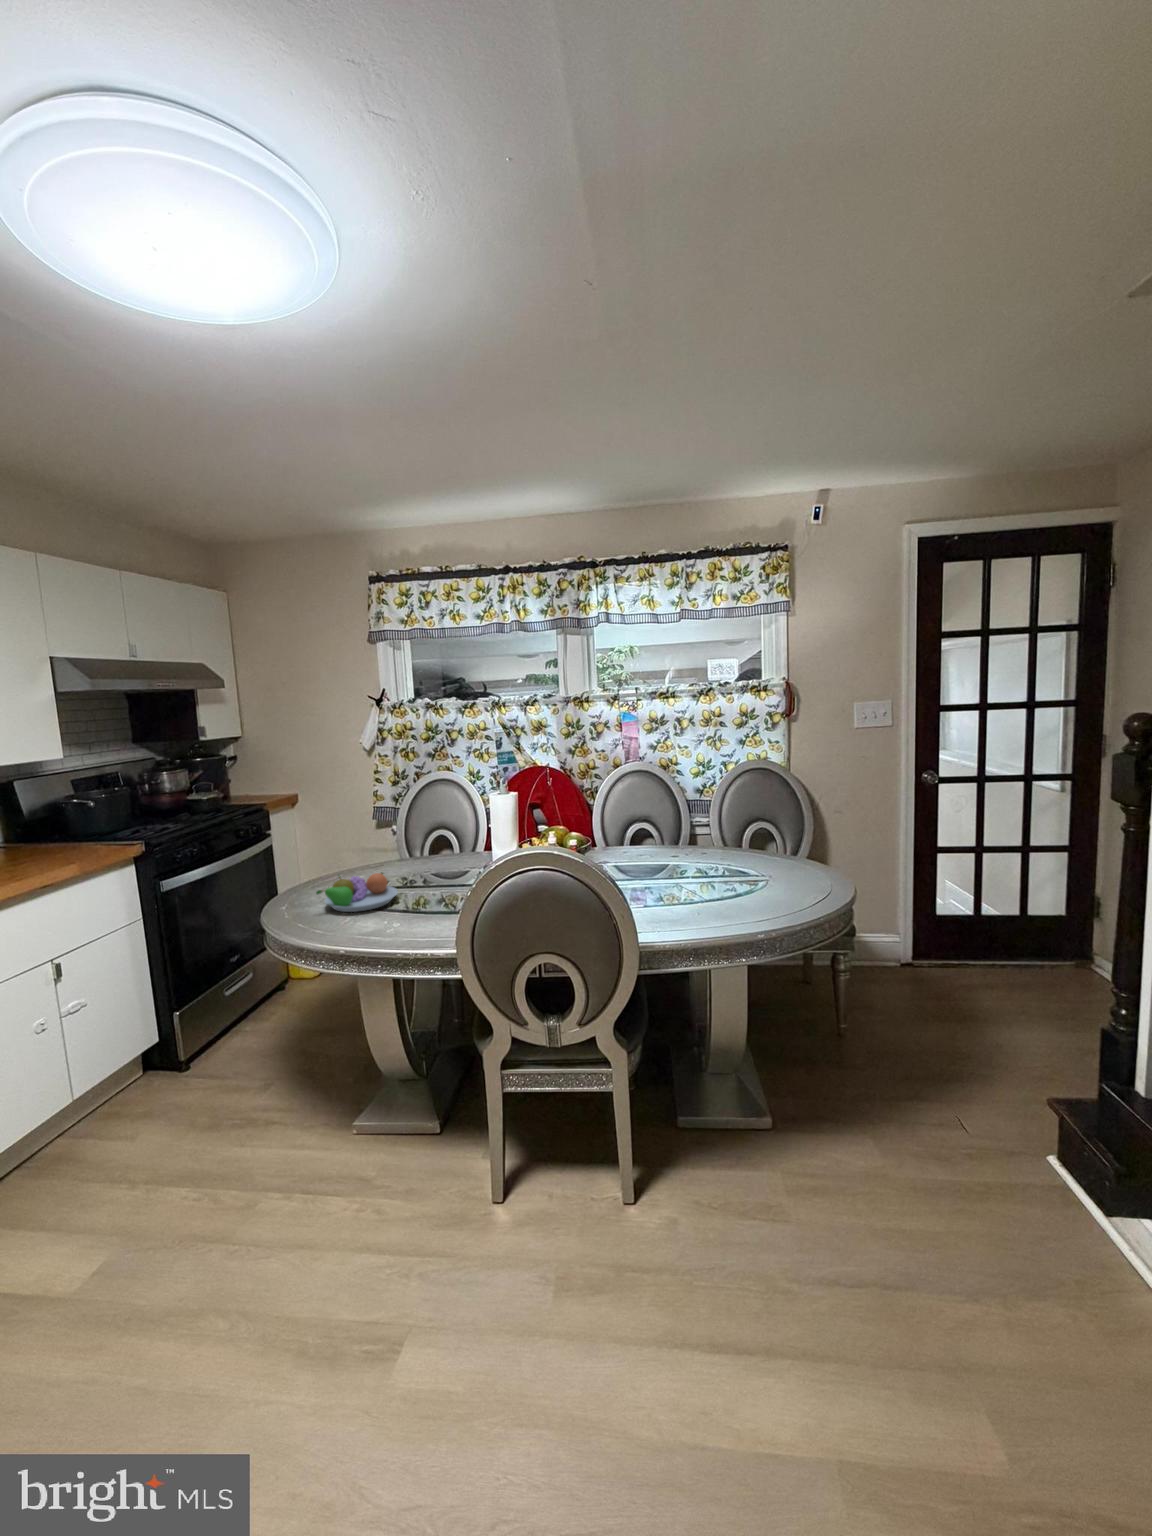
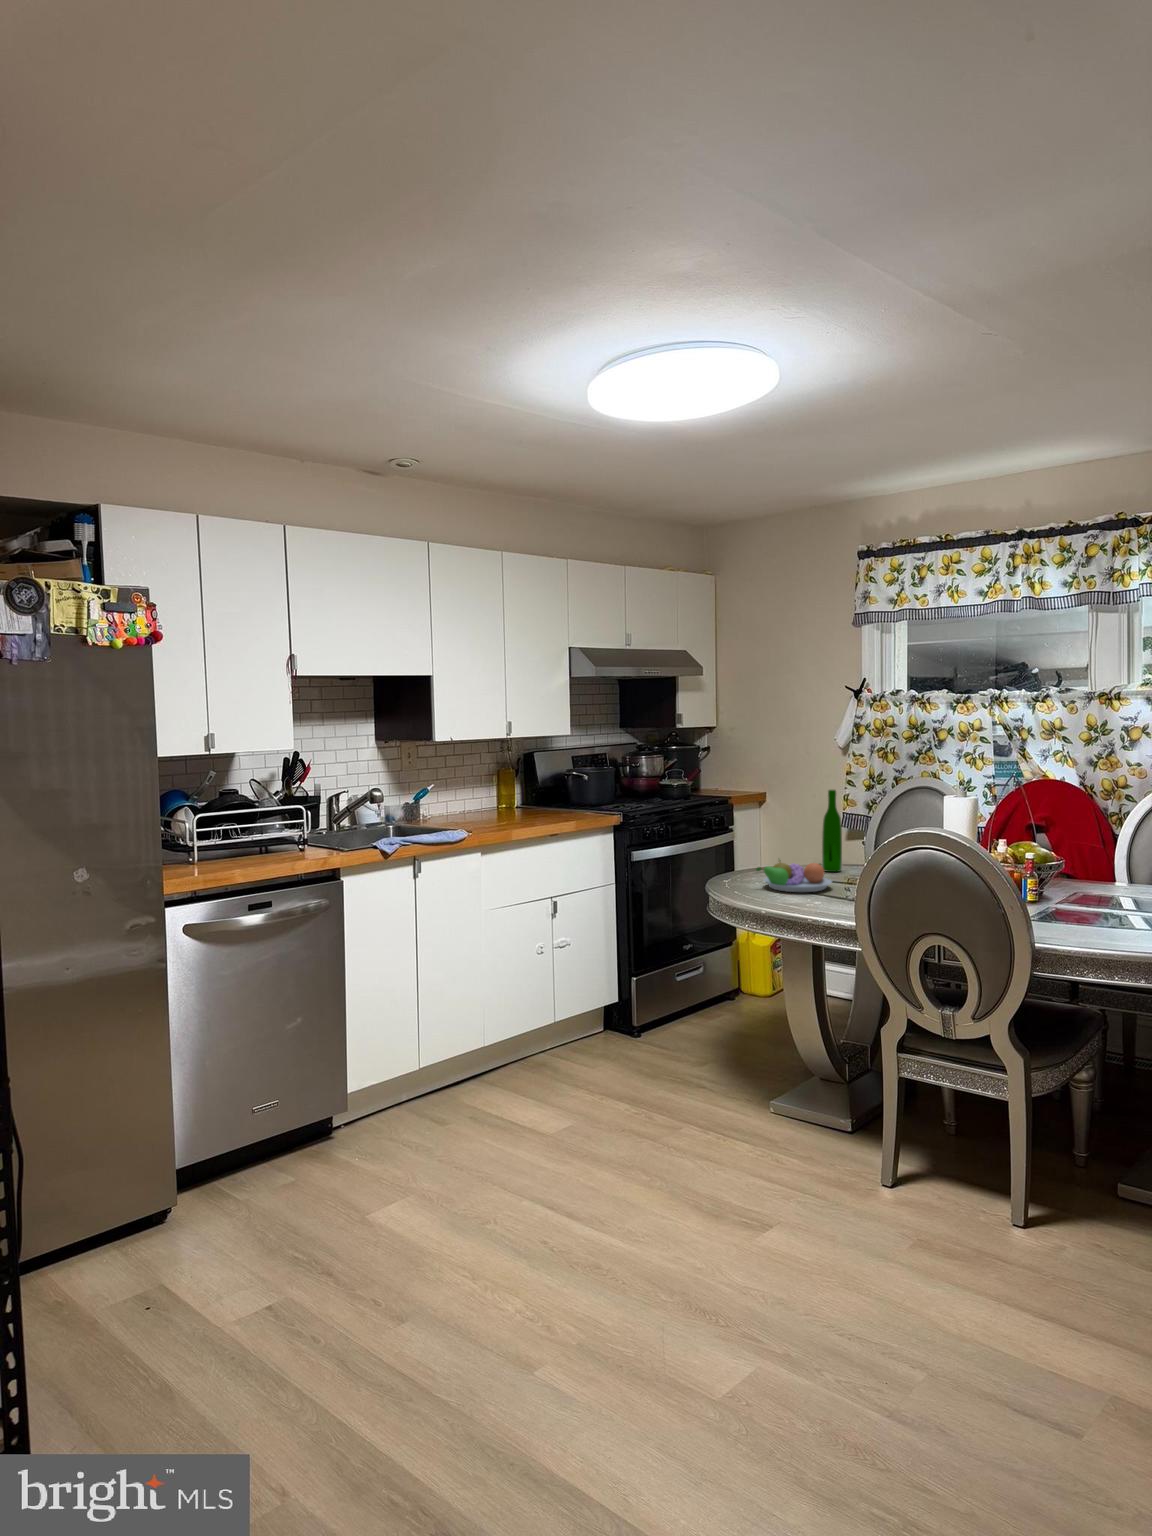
wine bottle: none [374,794,395,873] -> present [822,790,842,872]

